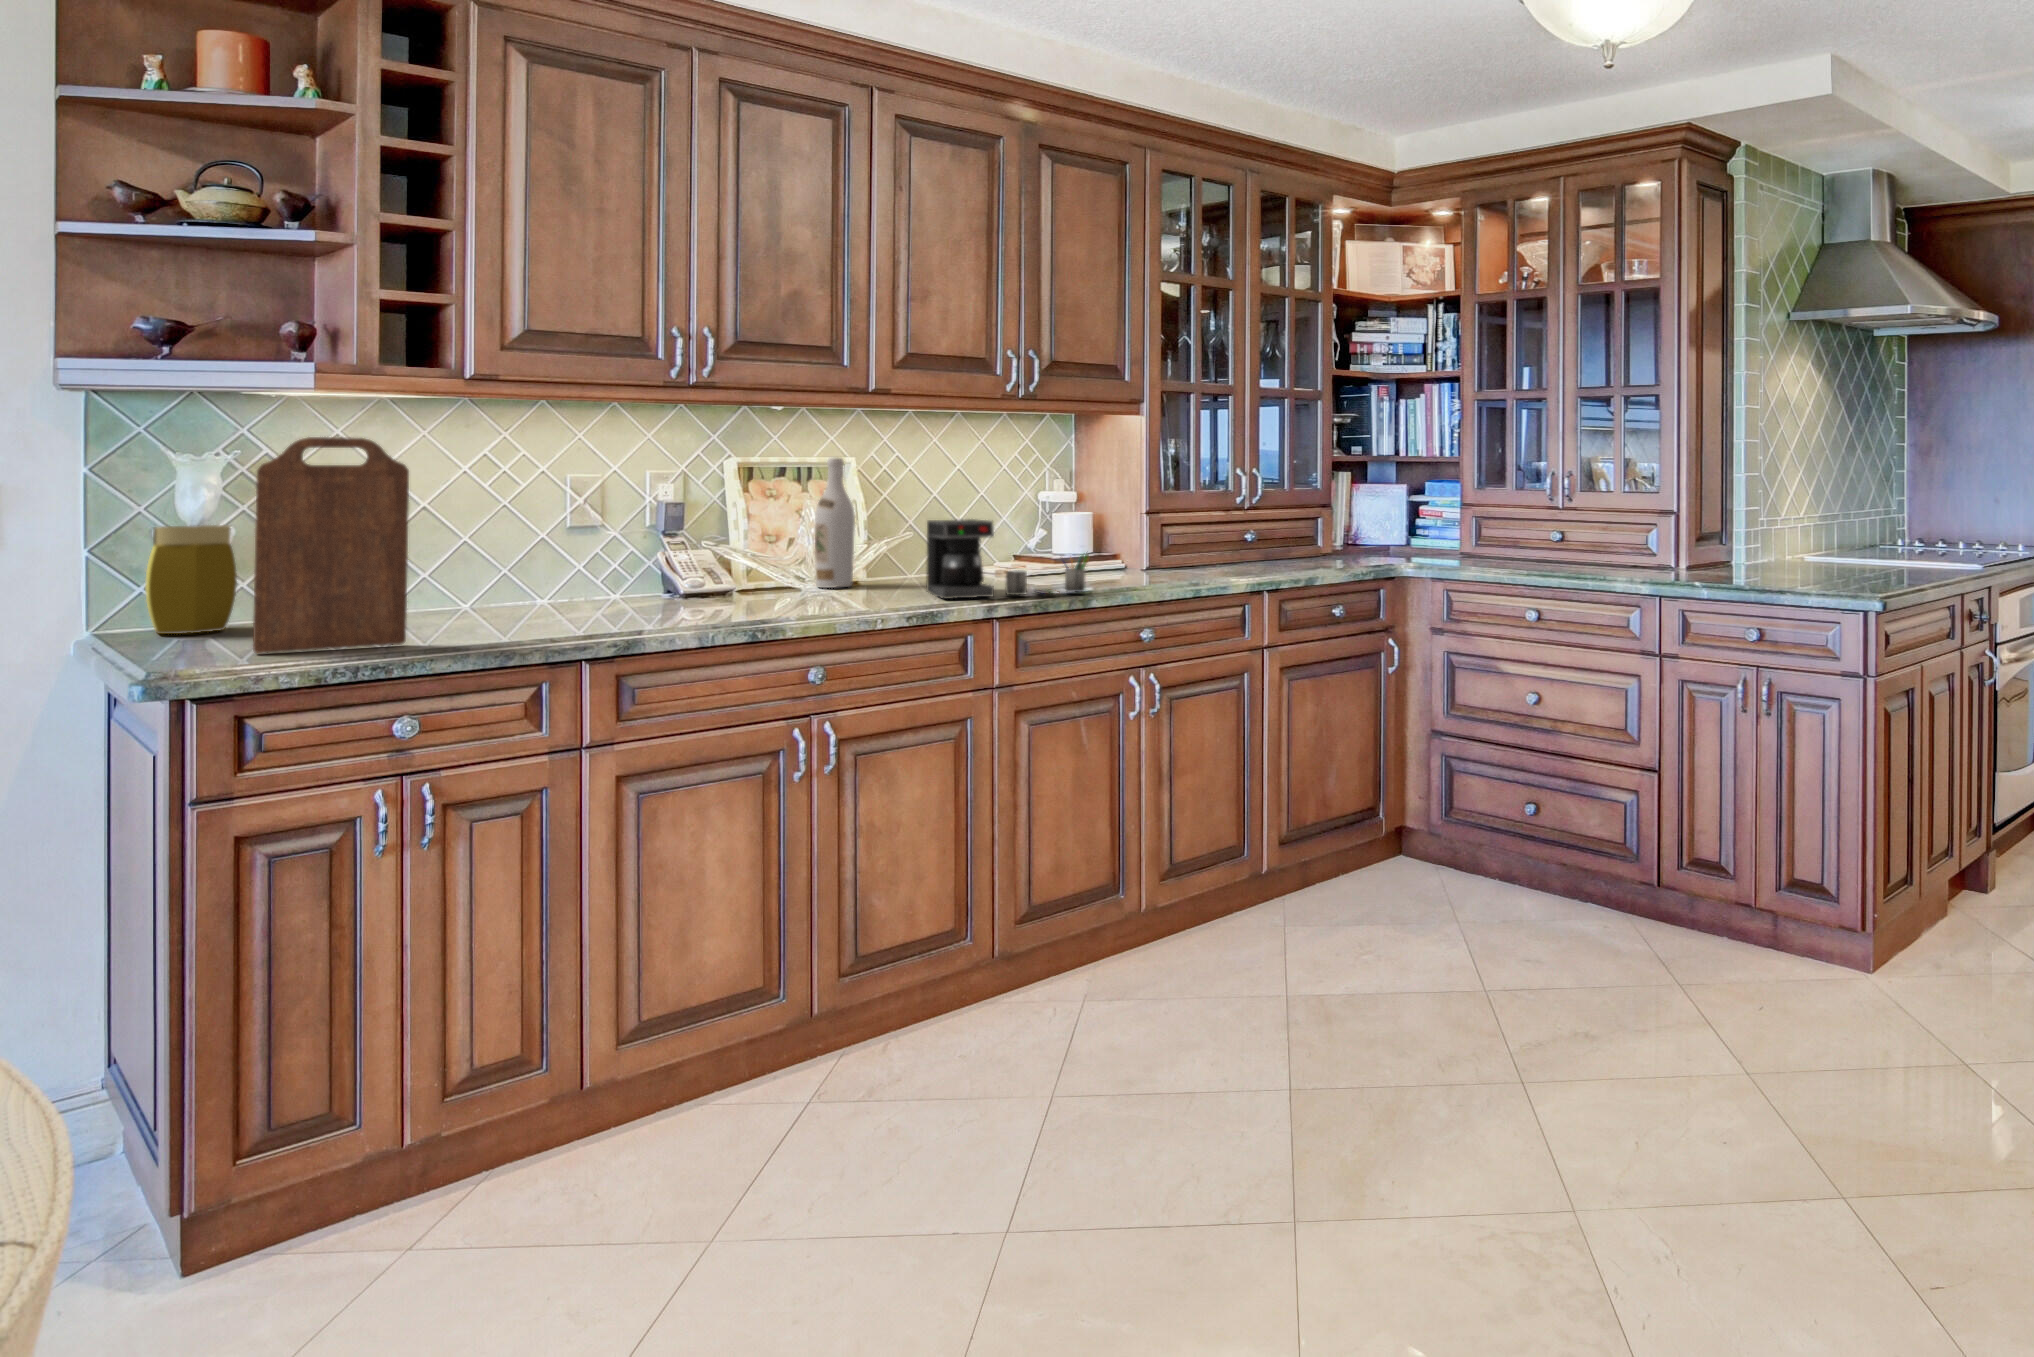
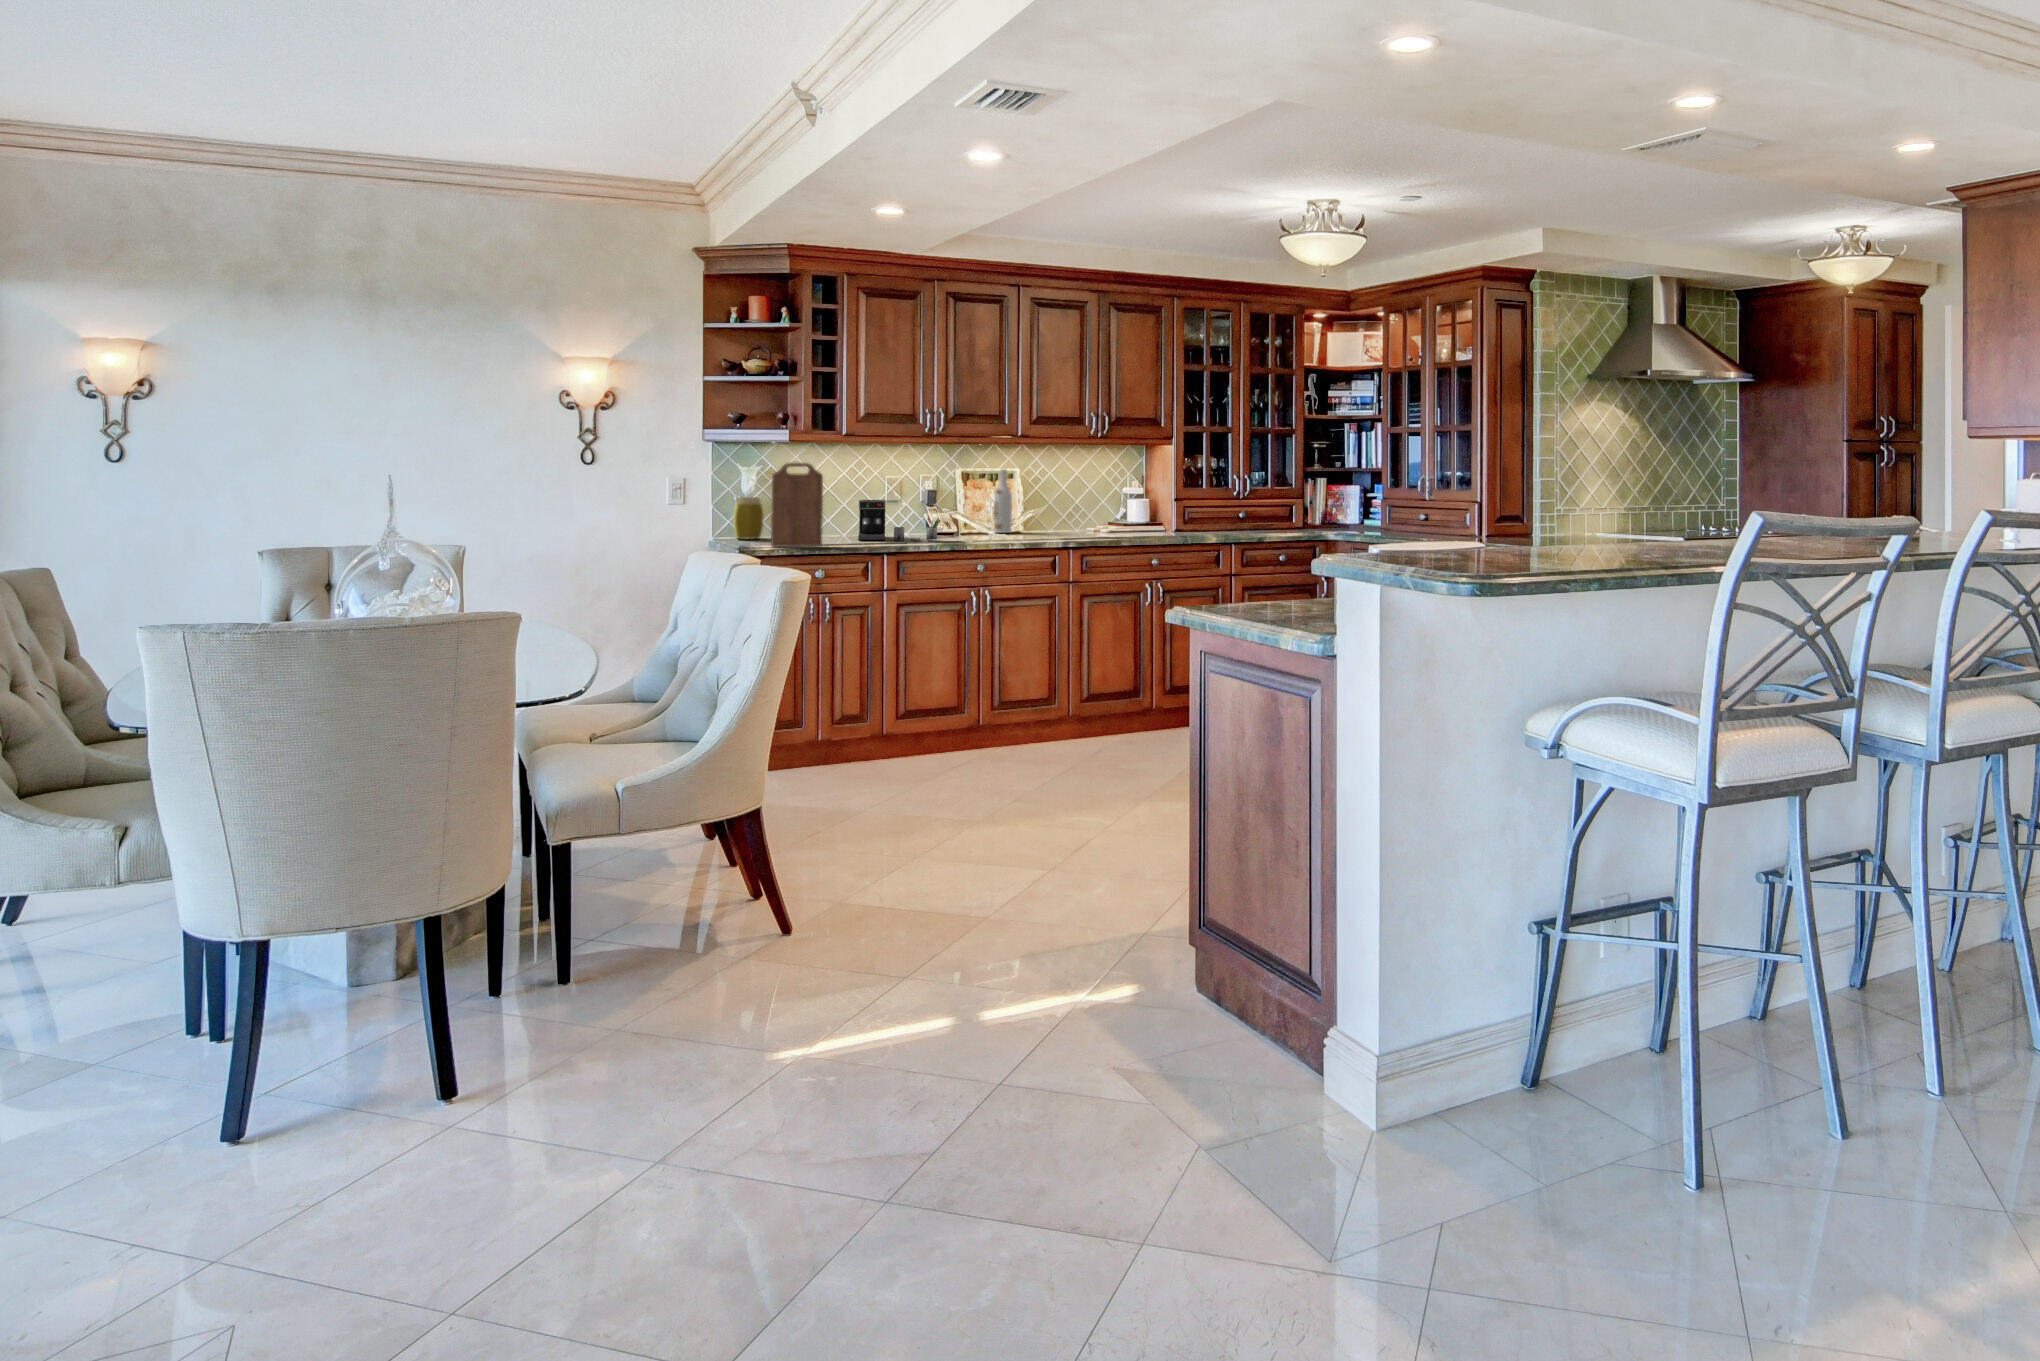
coffee maker: present [926,519,1089,599] -> present [858,500,940,540]

